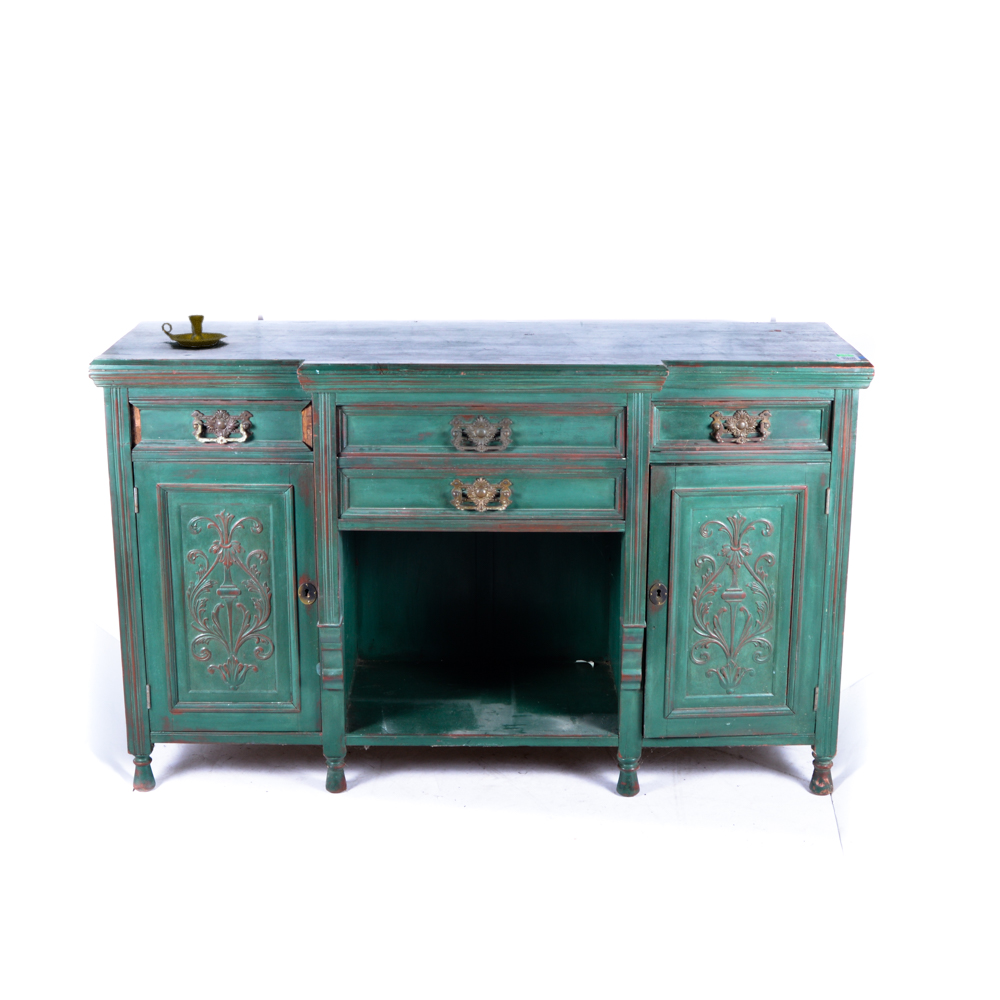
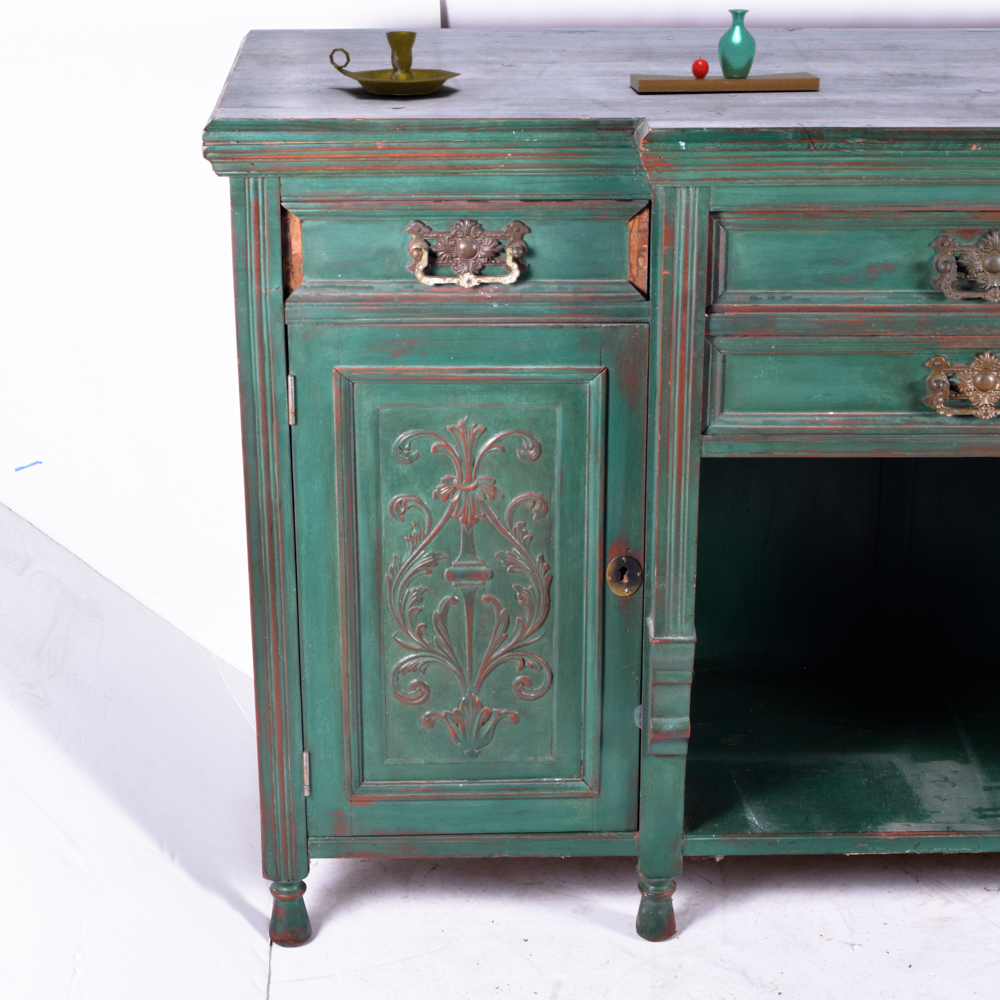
vase: none [314,305,408,347] -> present [630,9,820,92]

